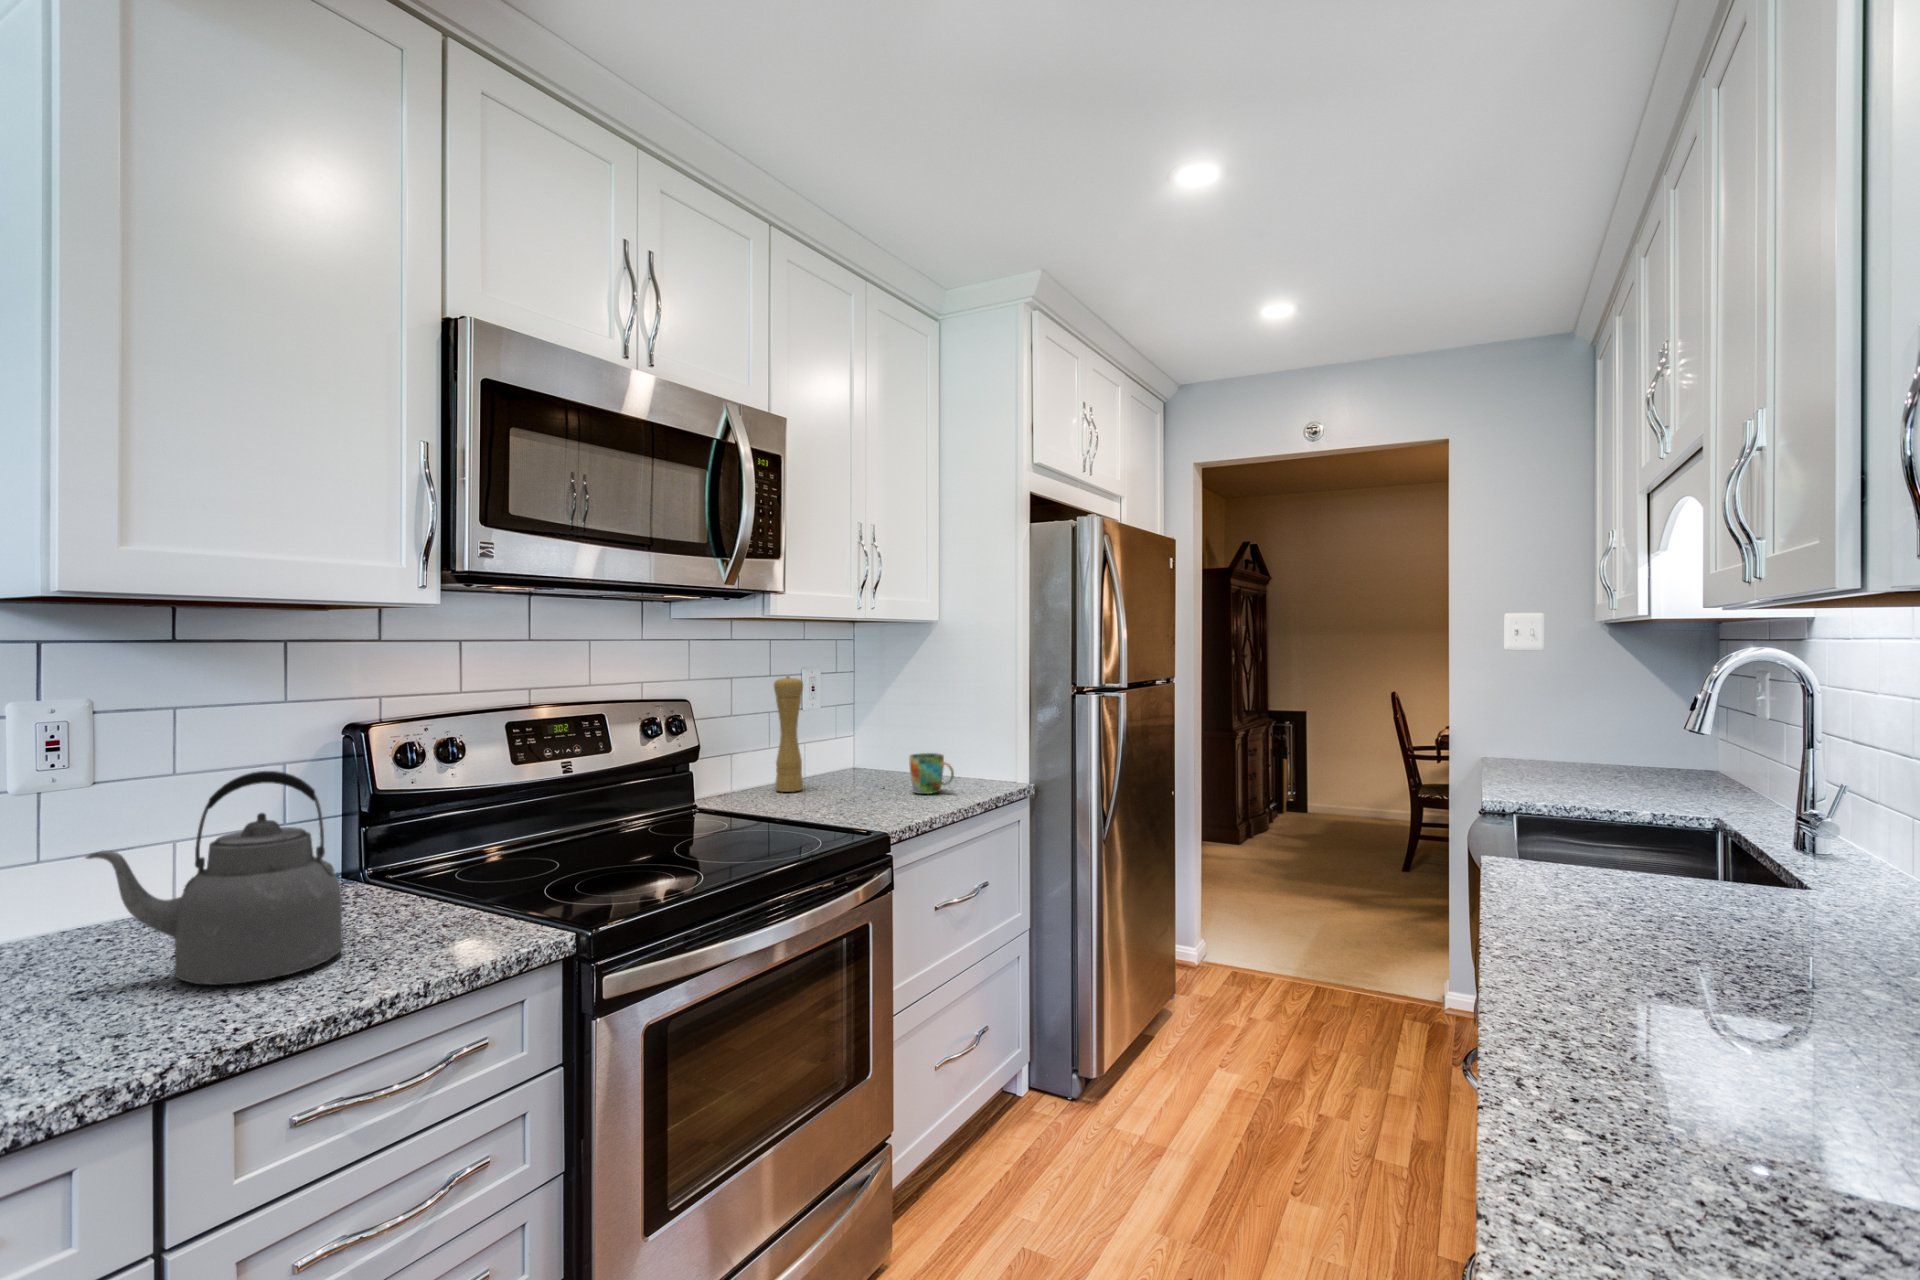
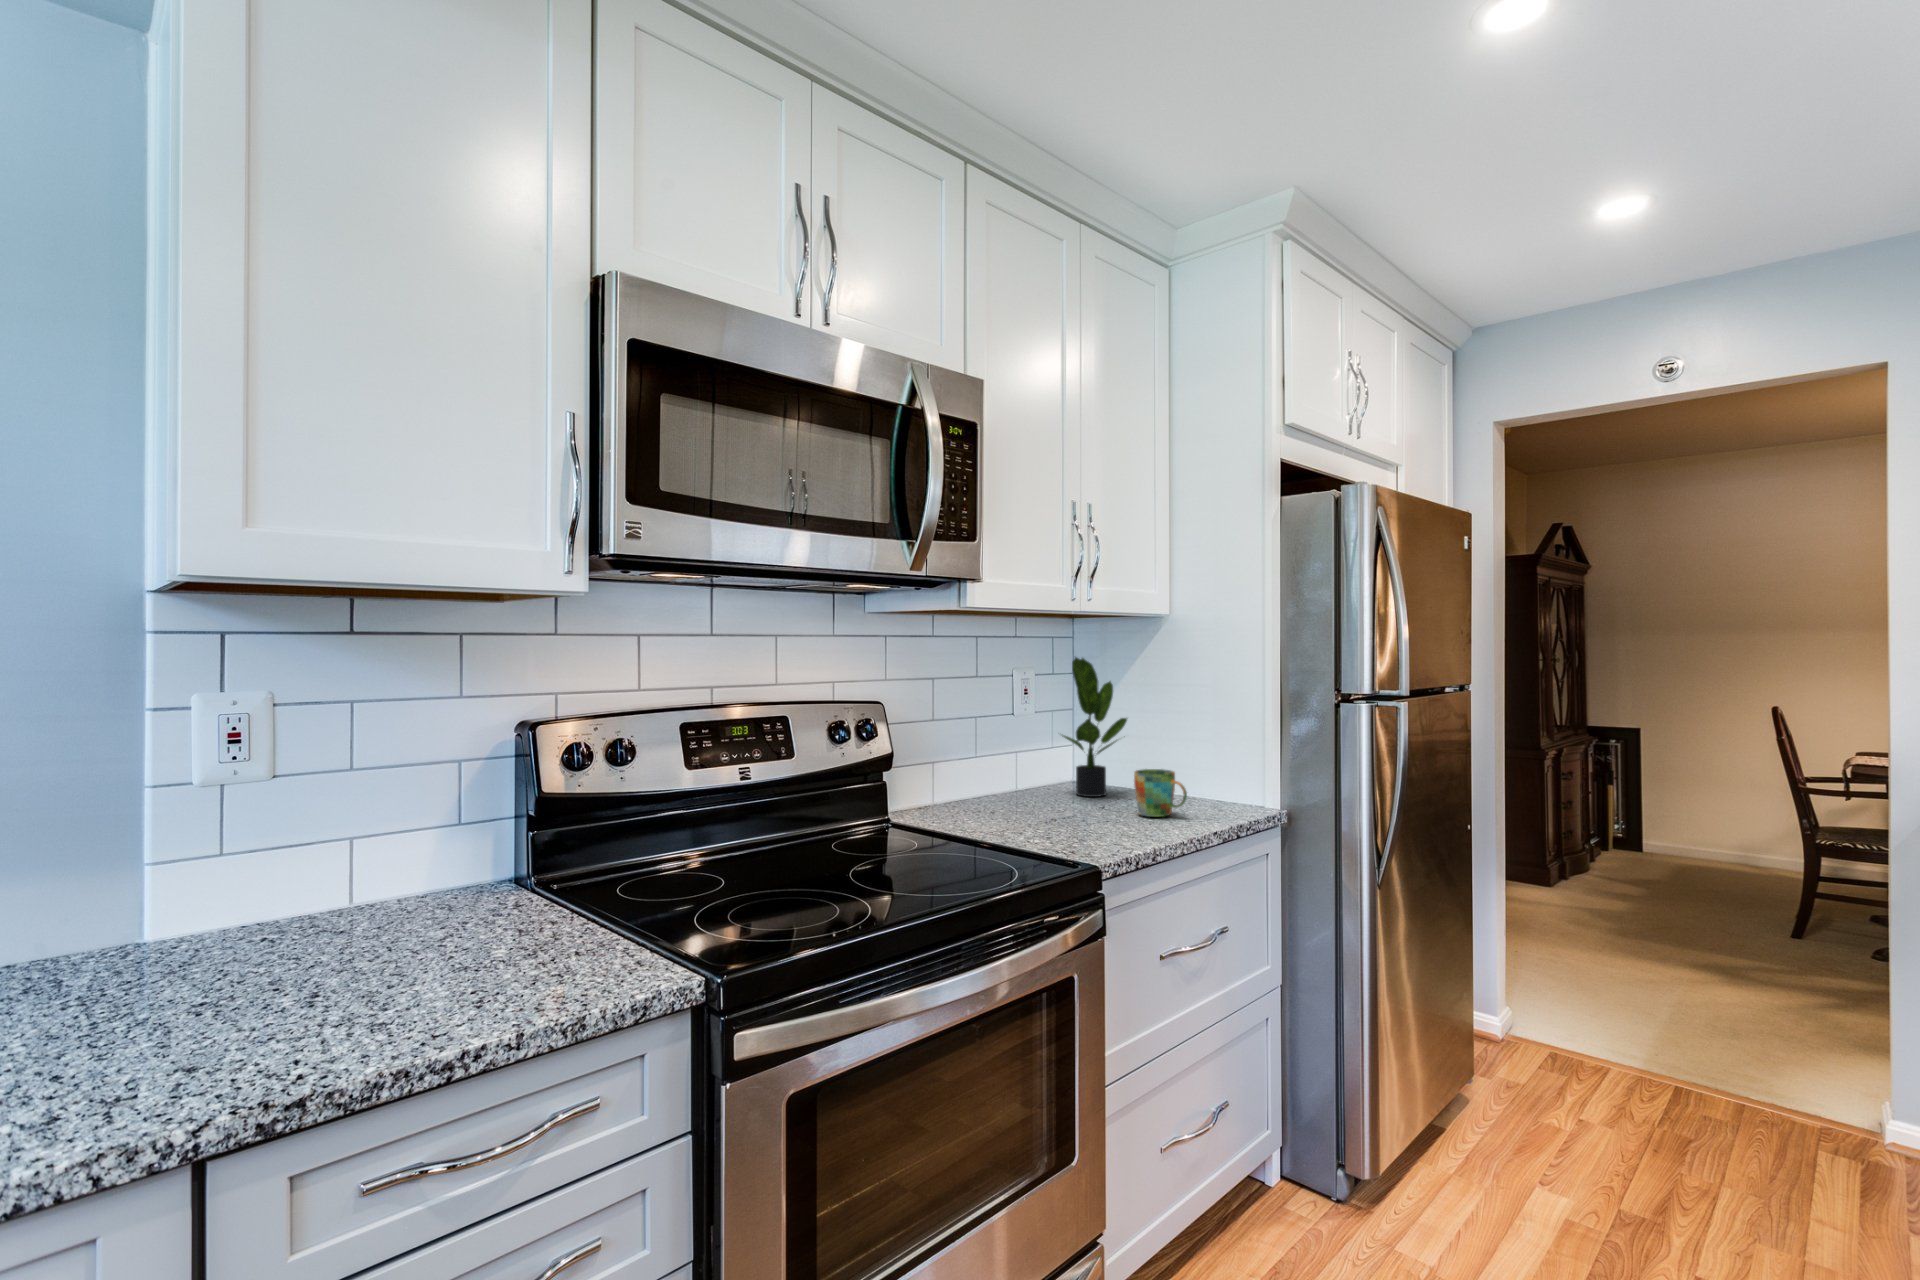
potted plant: none [839,656,903,780] -> present [1062,657,1127,797]
pepper mill: present [774,676,803,792] -> none [982,677,1014,807]
kettle: present [86,771,343,985] -> none [203,775,461,1013]

